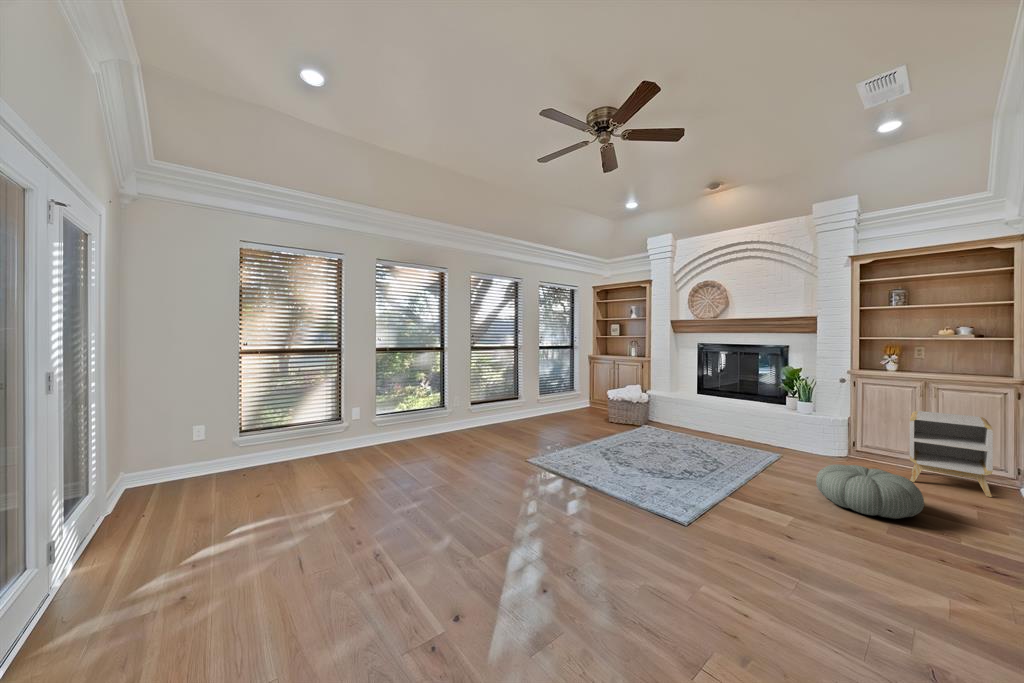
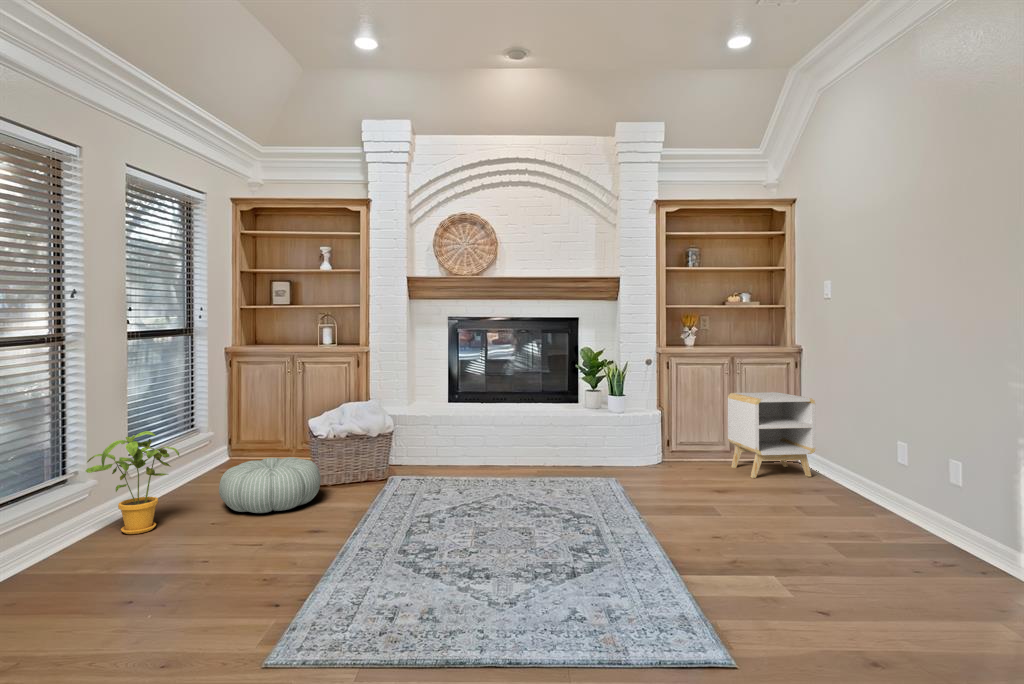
house plant: none [520,386,547,423] -> present [86,431,179,534]
pouf: present [816,464,924,519] -> present [219,457,321,513]

